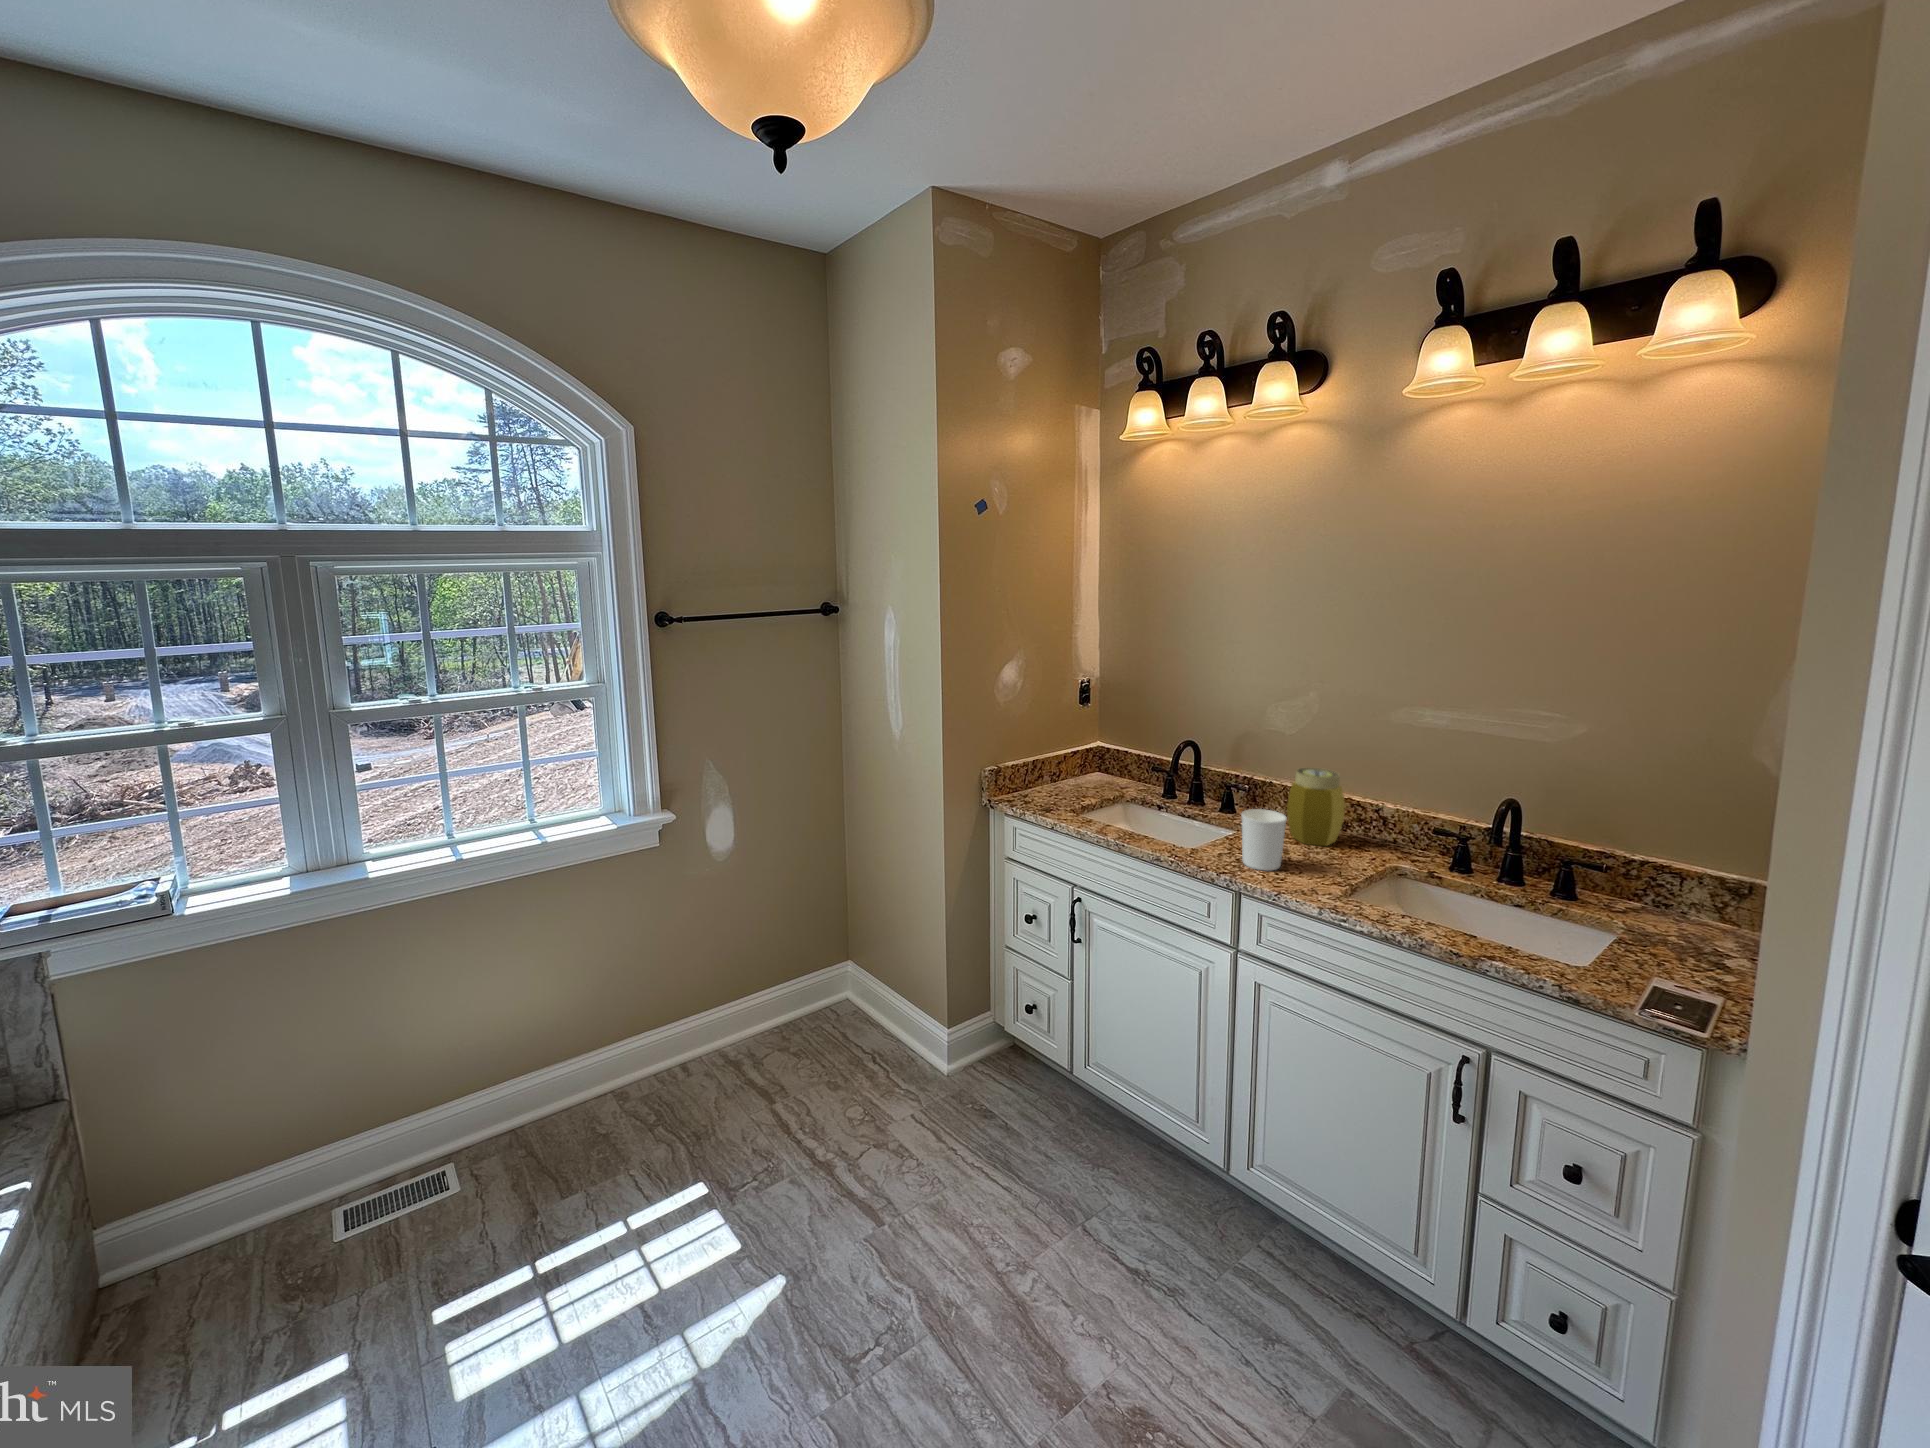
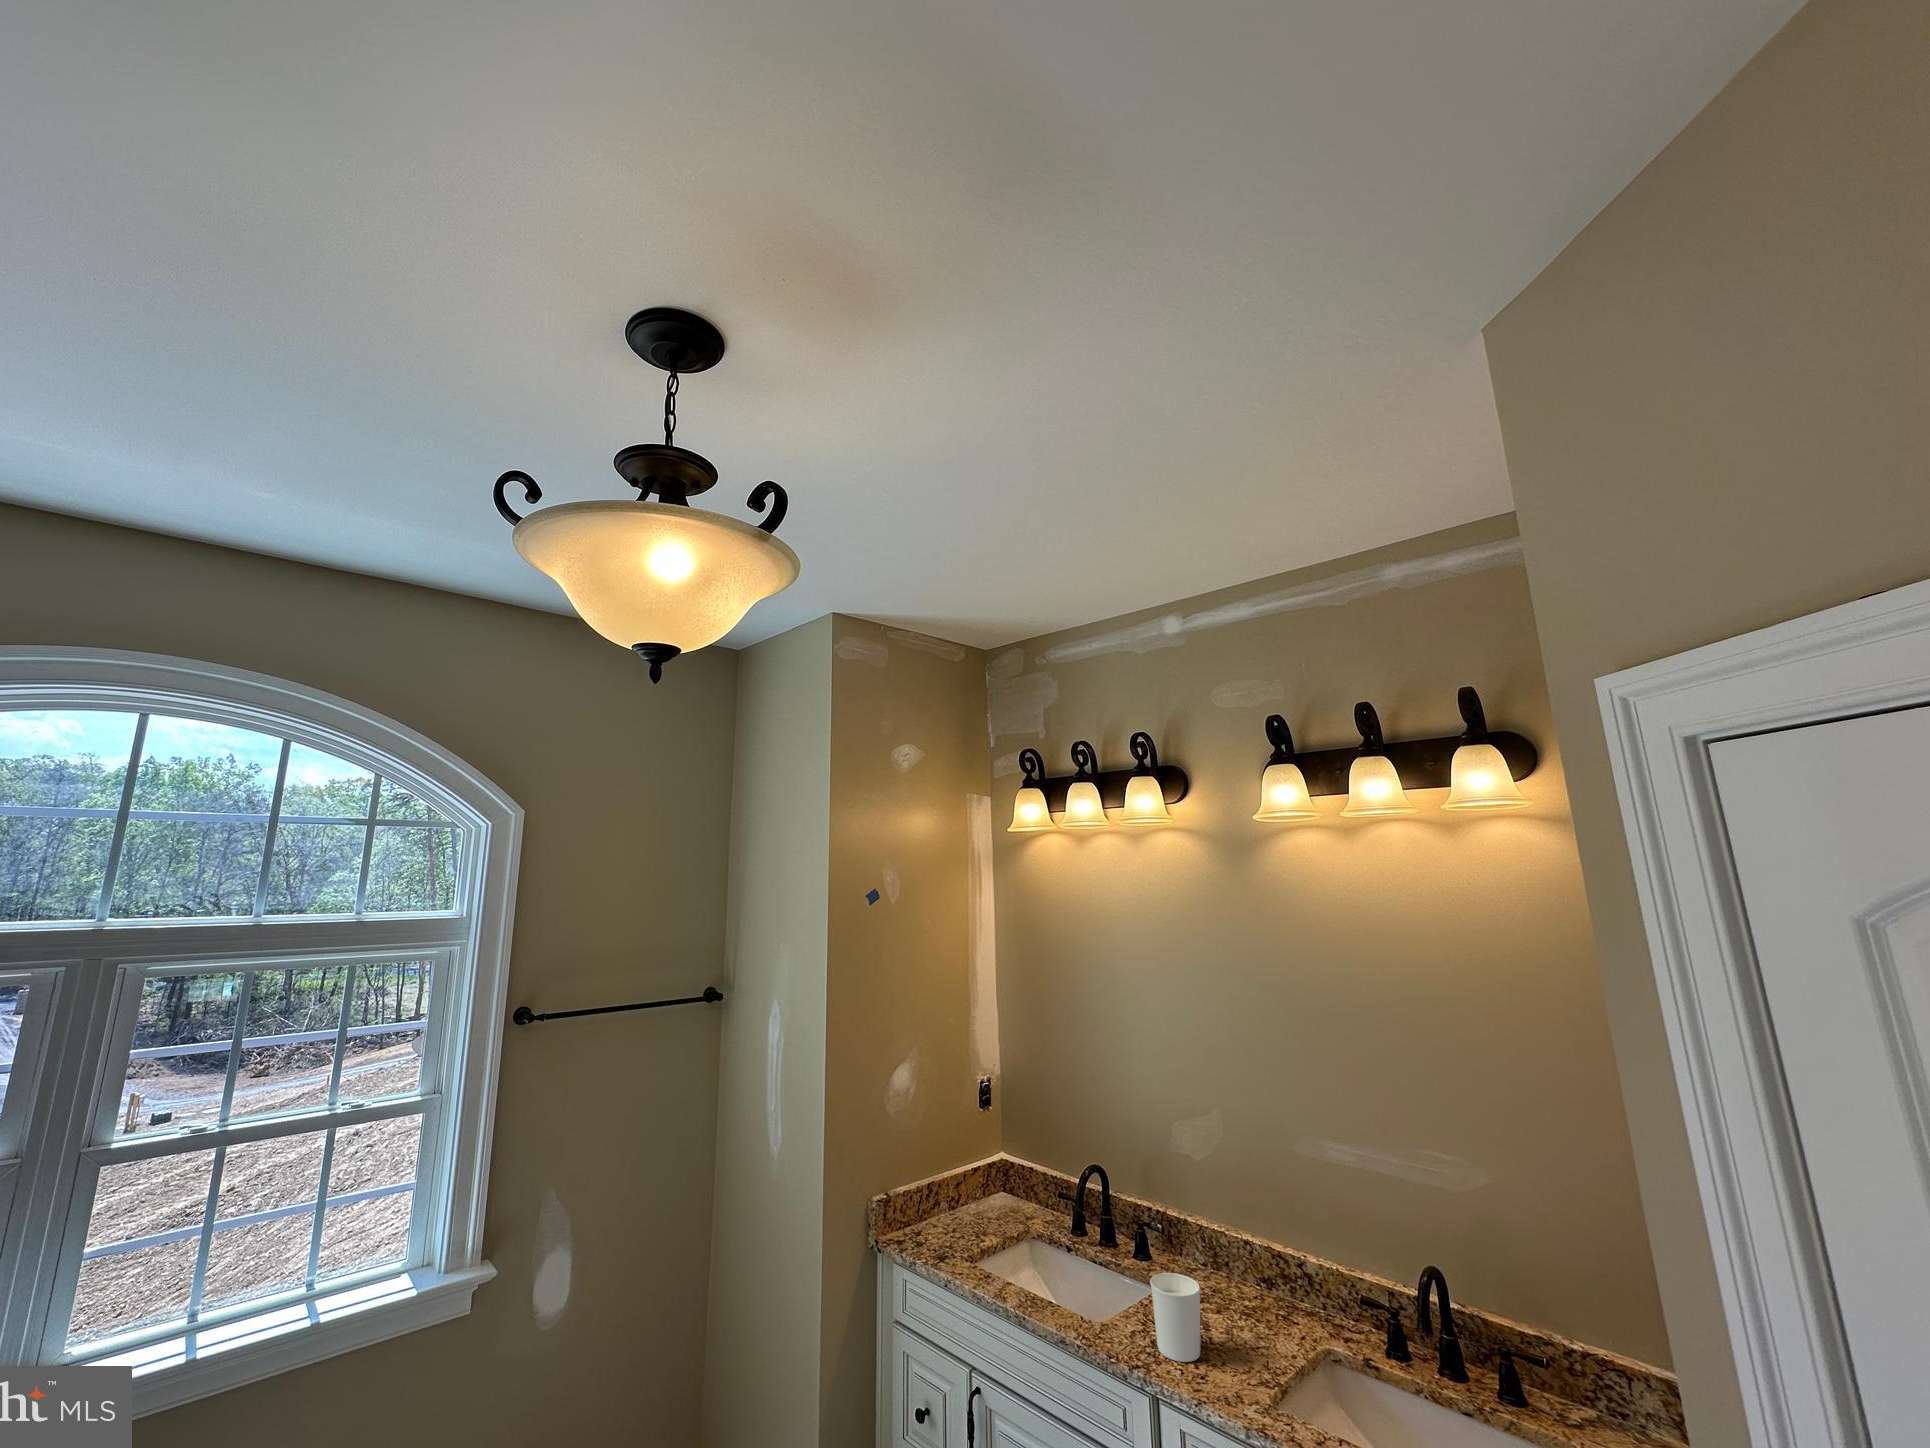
jar: present [1287,768,1345,846] -> none [1203,1208,1265,1316]

